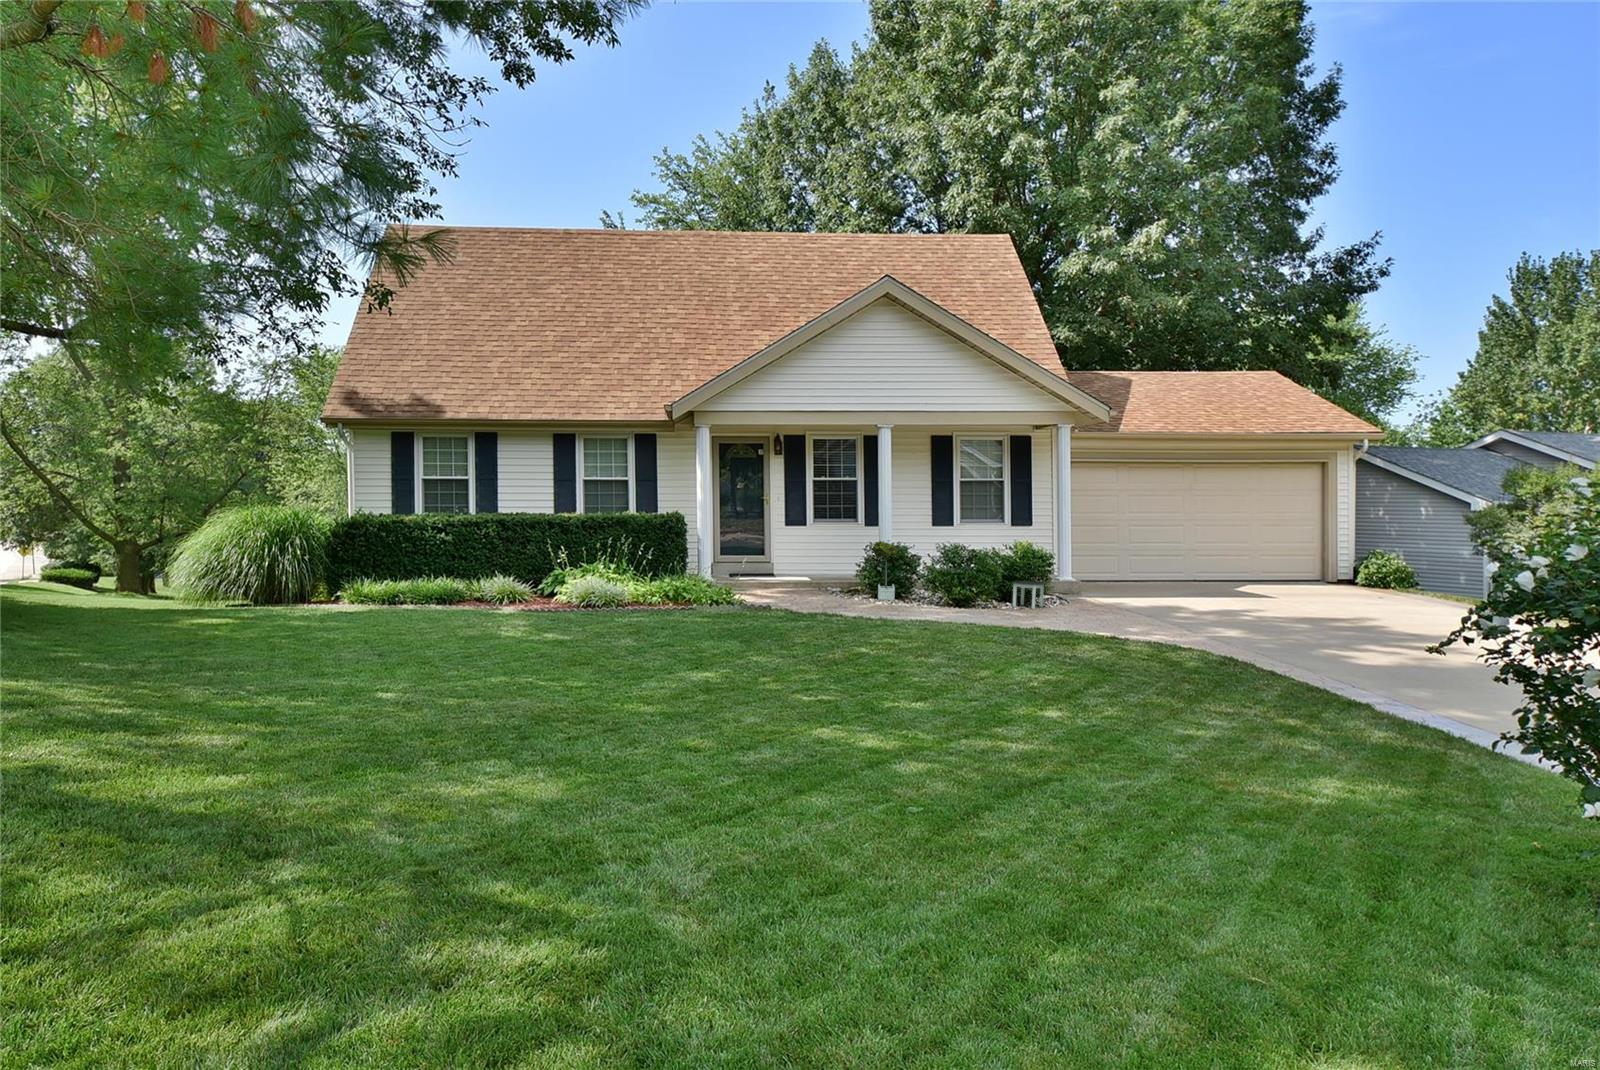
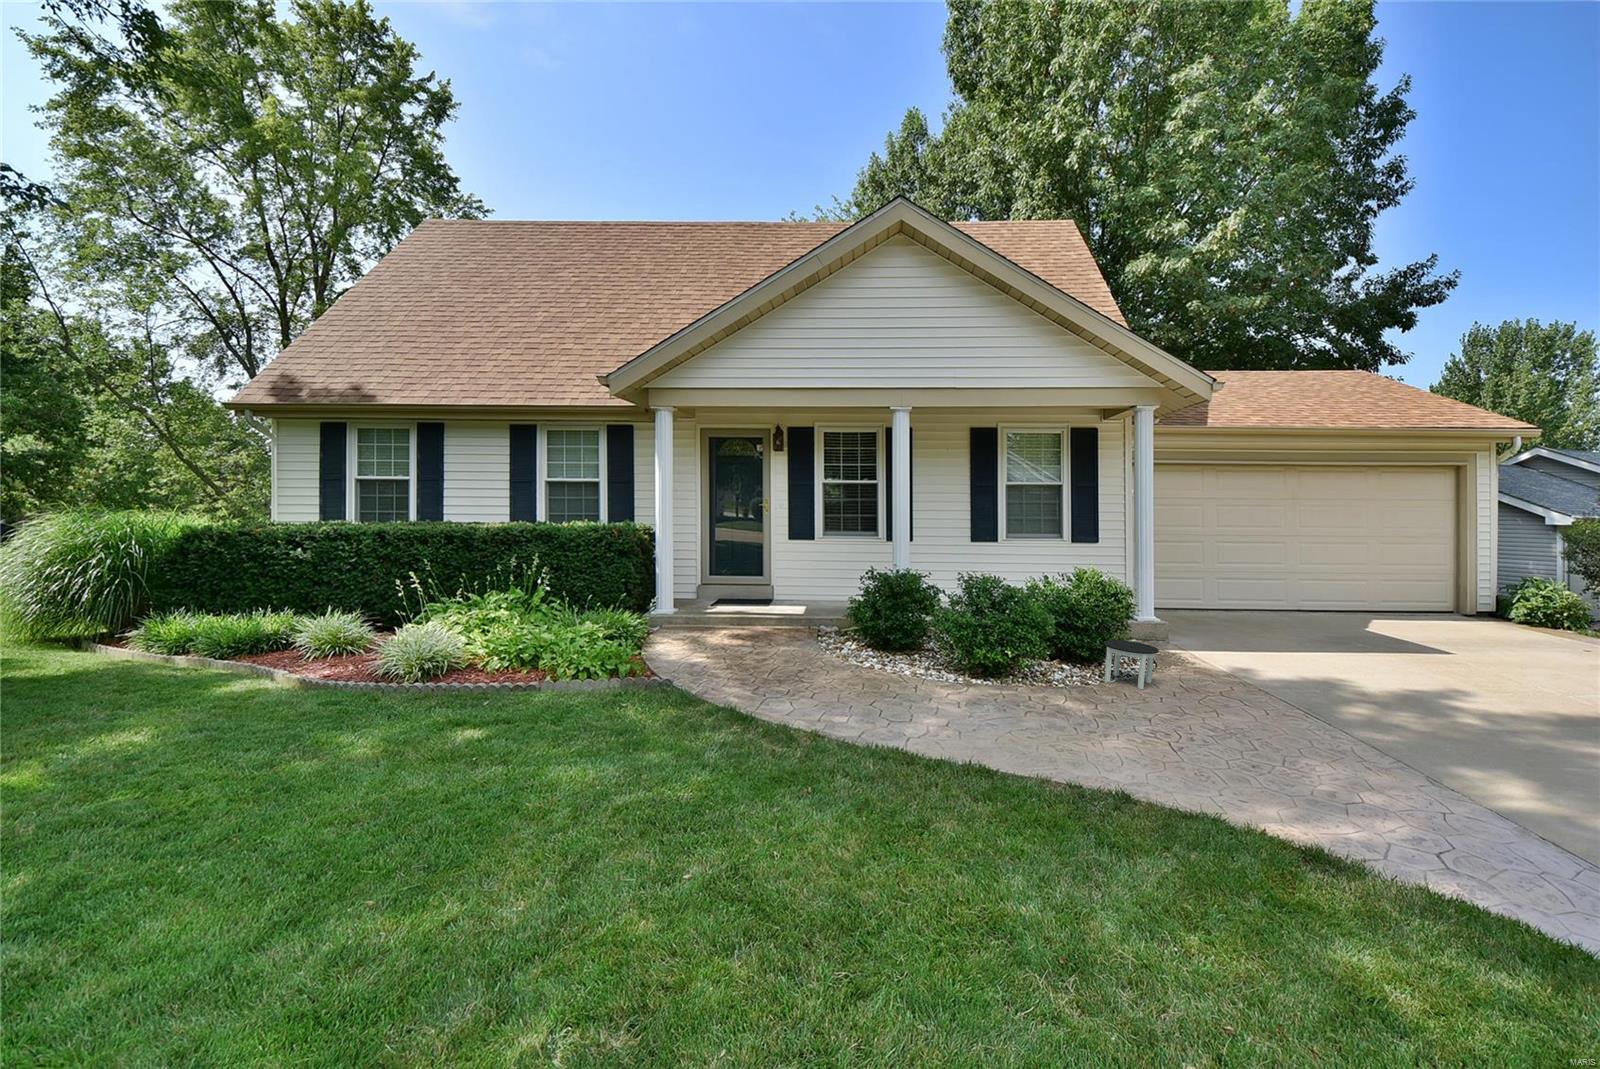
potted tree: present [873,541,898,600] -> none [894,576,931,662]

